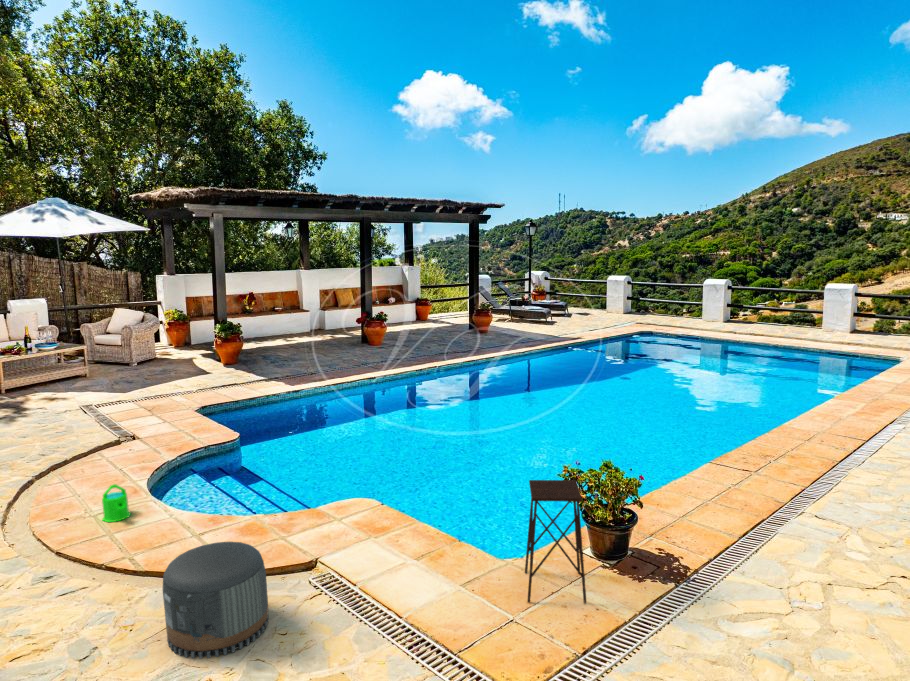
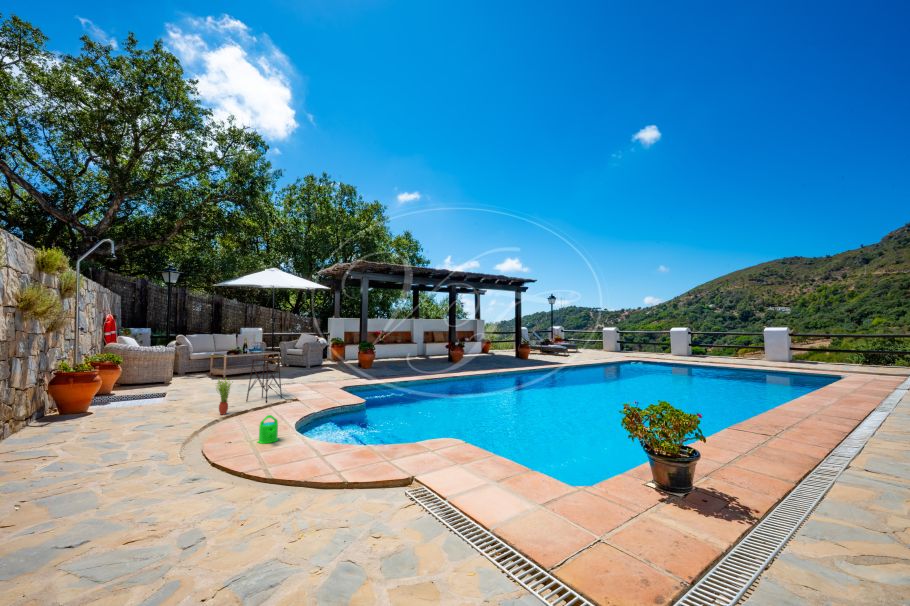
potted plant: none [15,424,40,477] -> present [216,379,233,415]
side table: present [525,480,586,603] -> present [246,358,282,403]
pouf: present [163,542,268,659] -> none [273,446,368,552]

